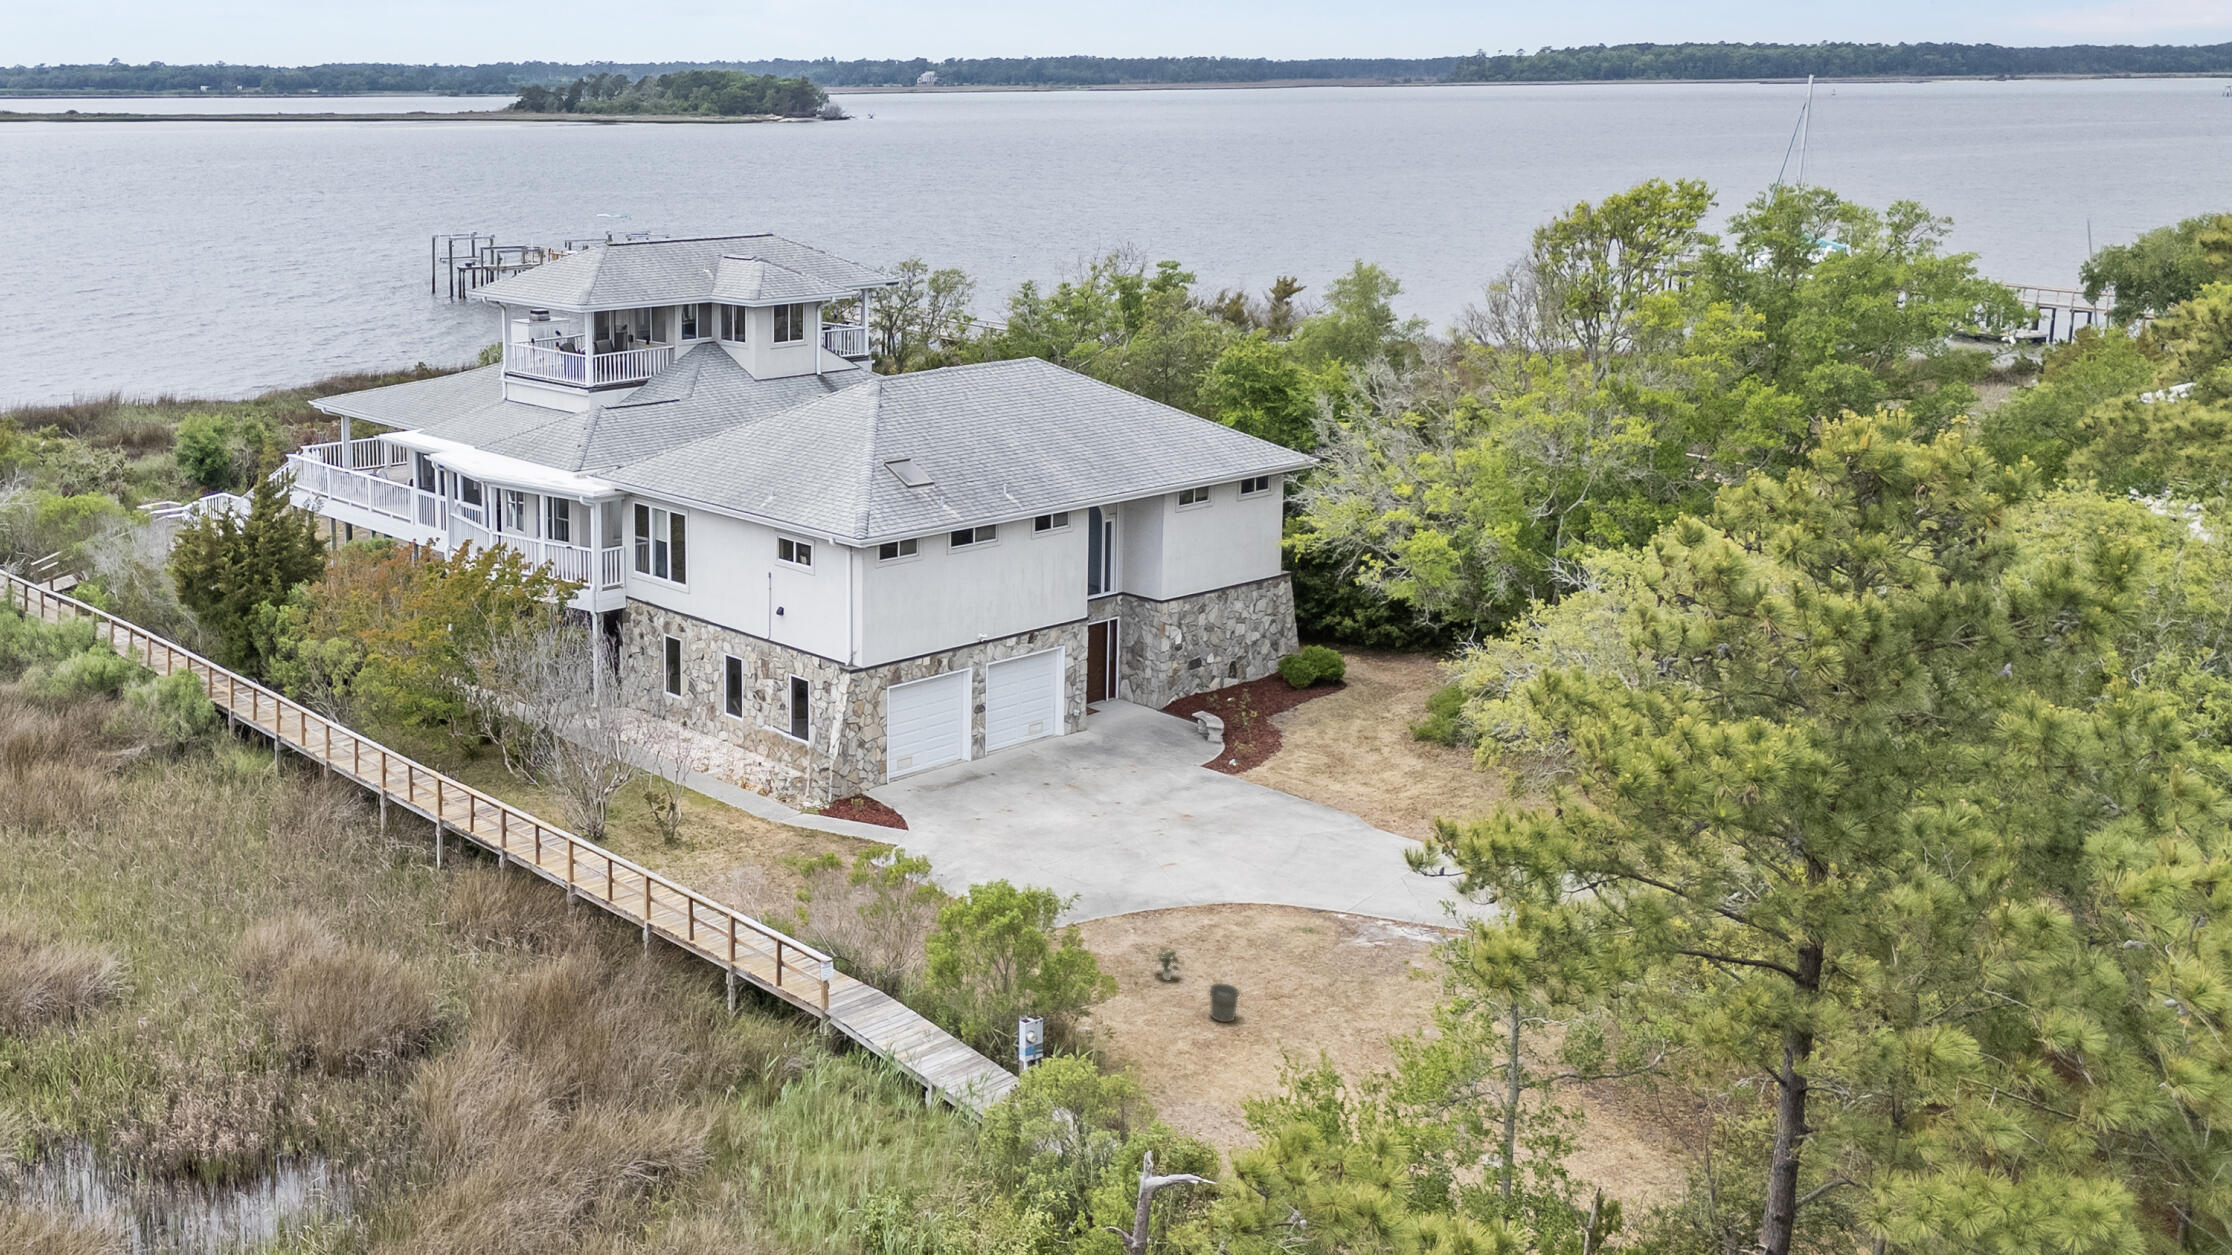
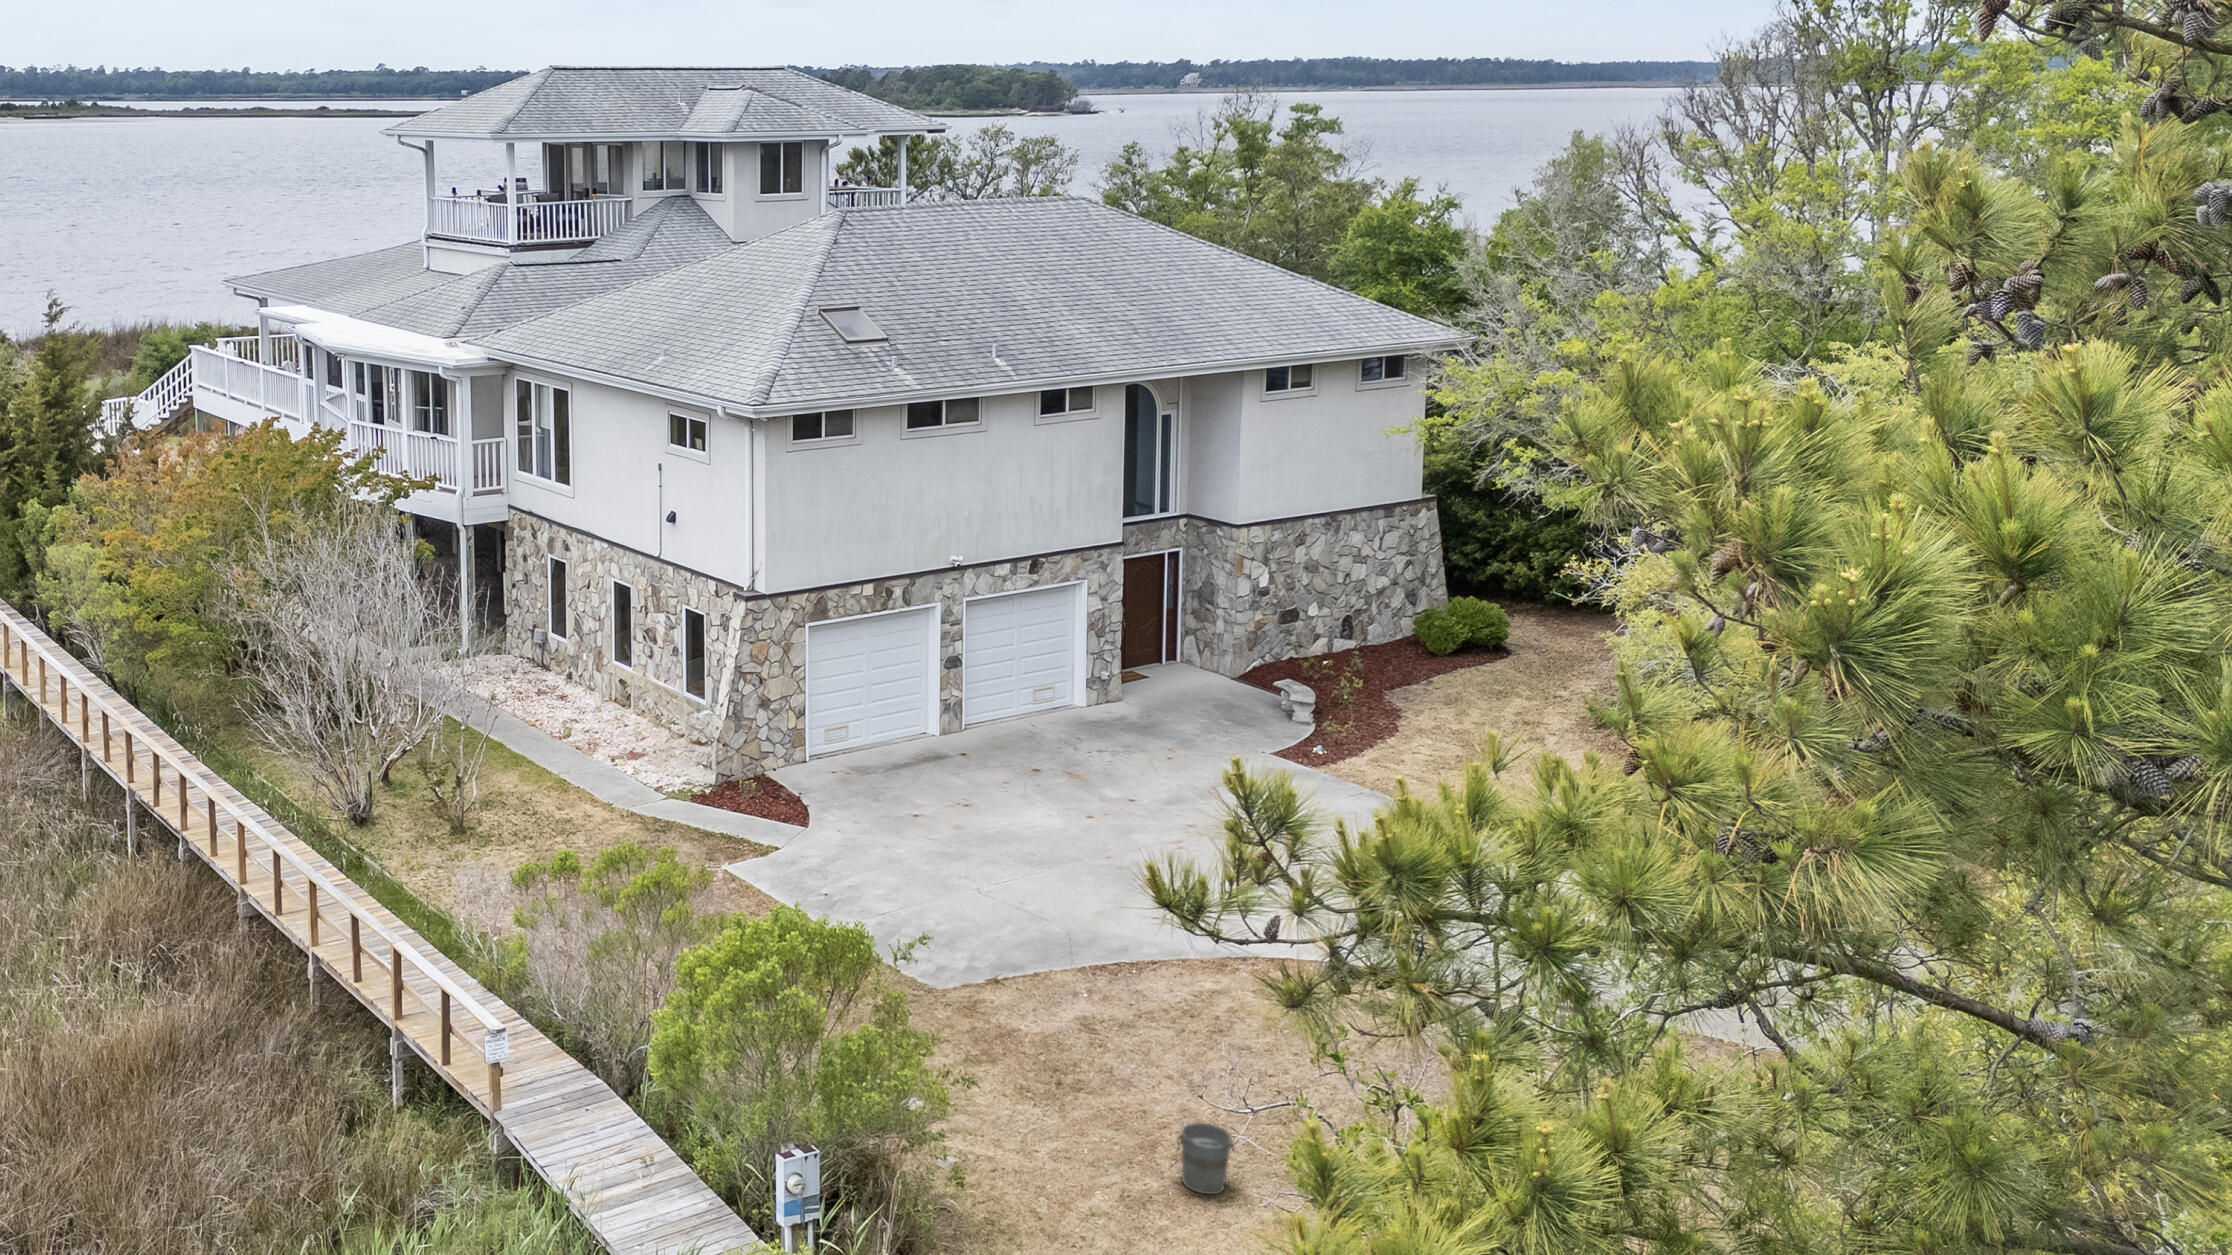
potted plant: present [1158,949,1182,980] -> none [1106,1050,1155,1105]

